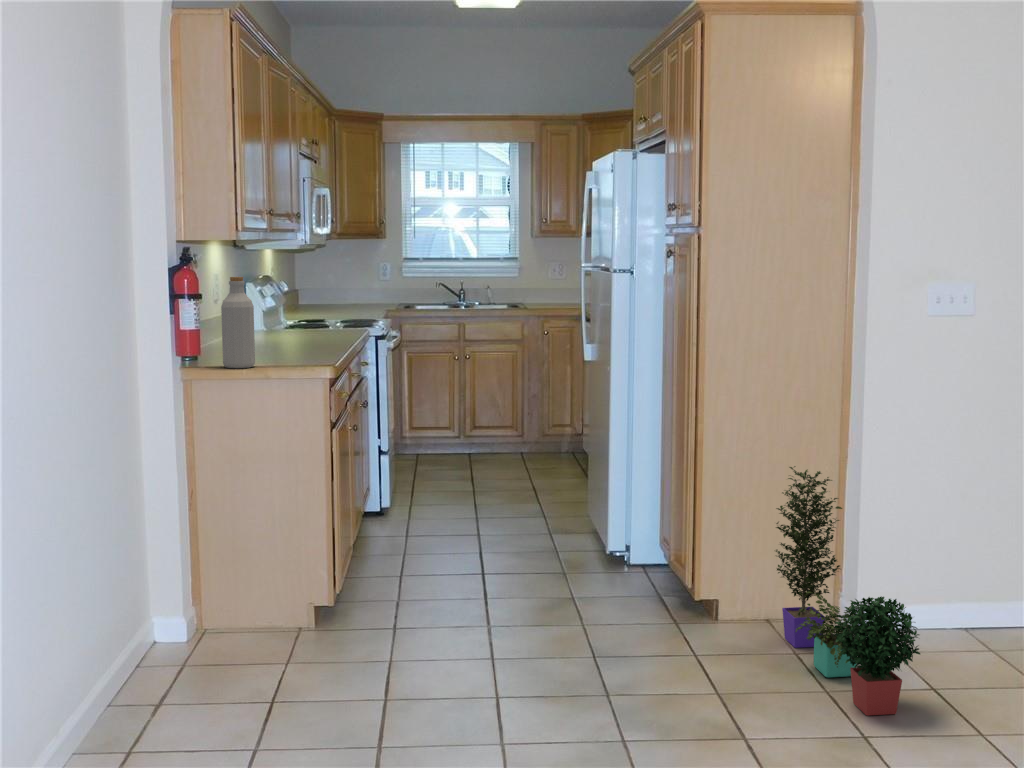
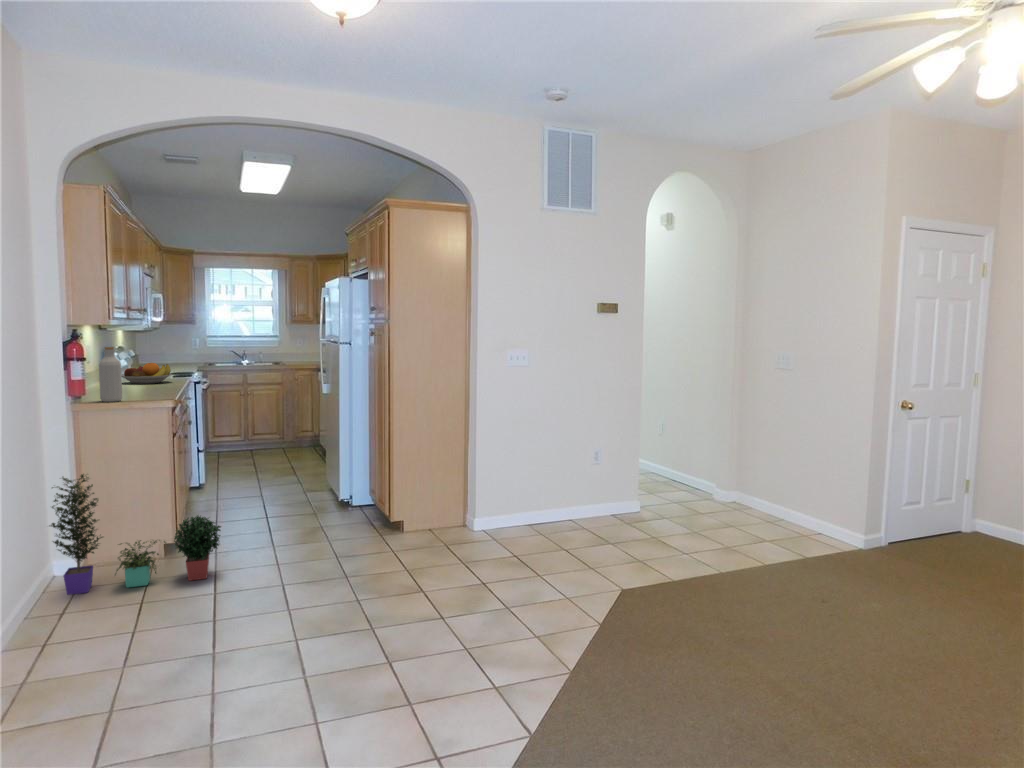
fruit bowl: none [260,303,339,338] -> present [121,363,172,384]
potted plant: present [776,466,920,716] -> present [49,474,221,595]

